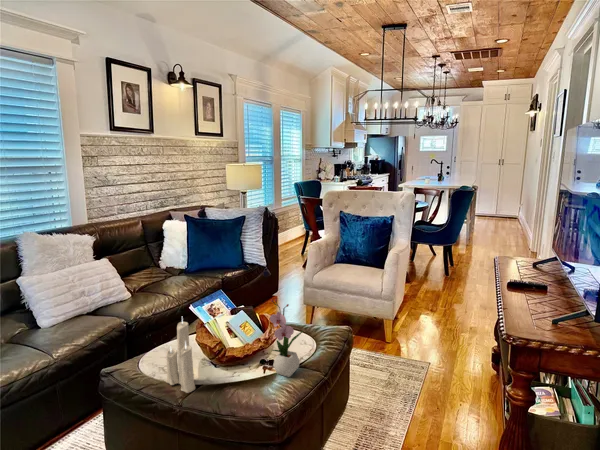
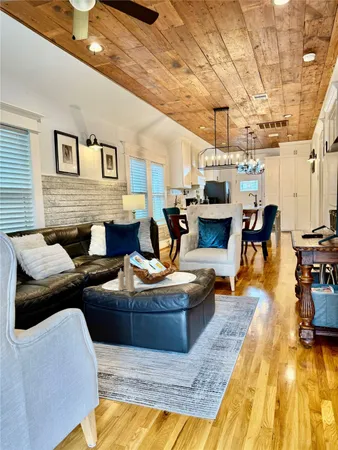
flower arrangement: present [270,299,303,377] -> none [173,241,189,284]

